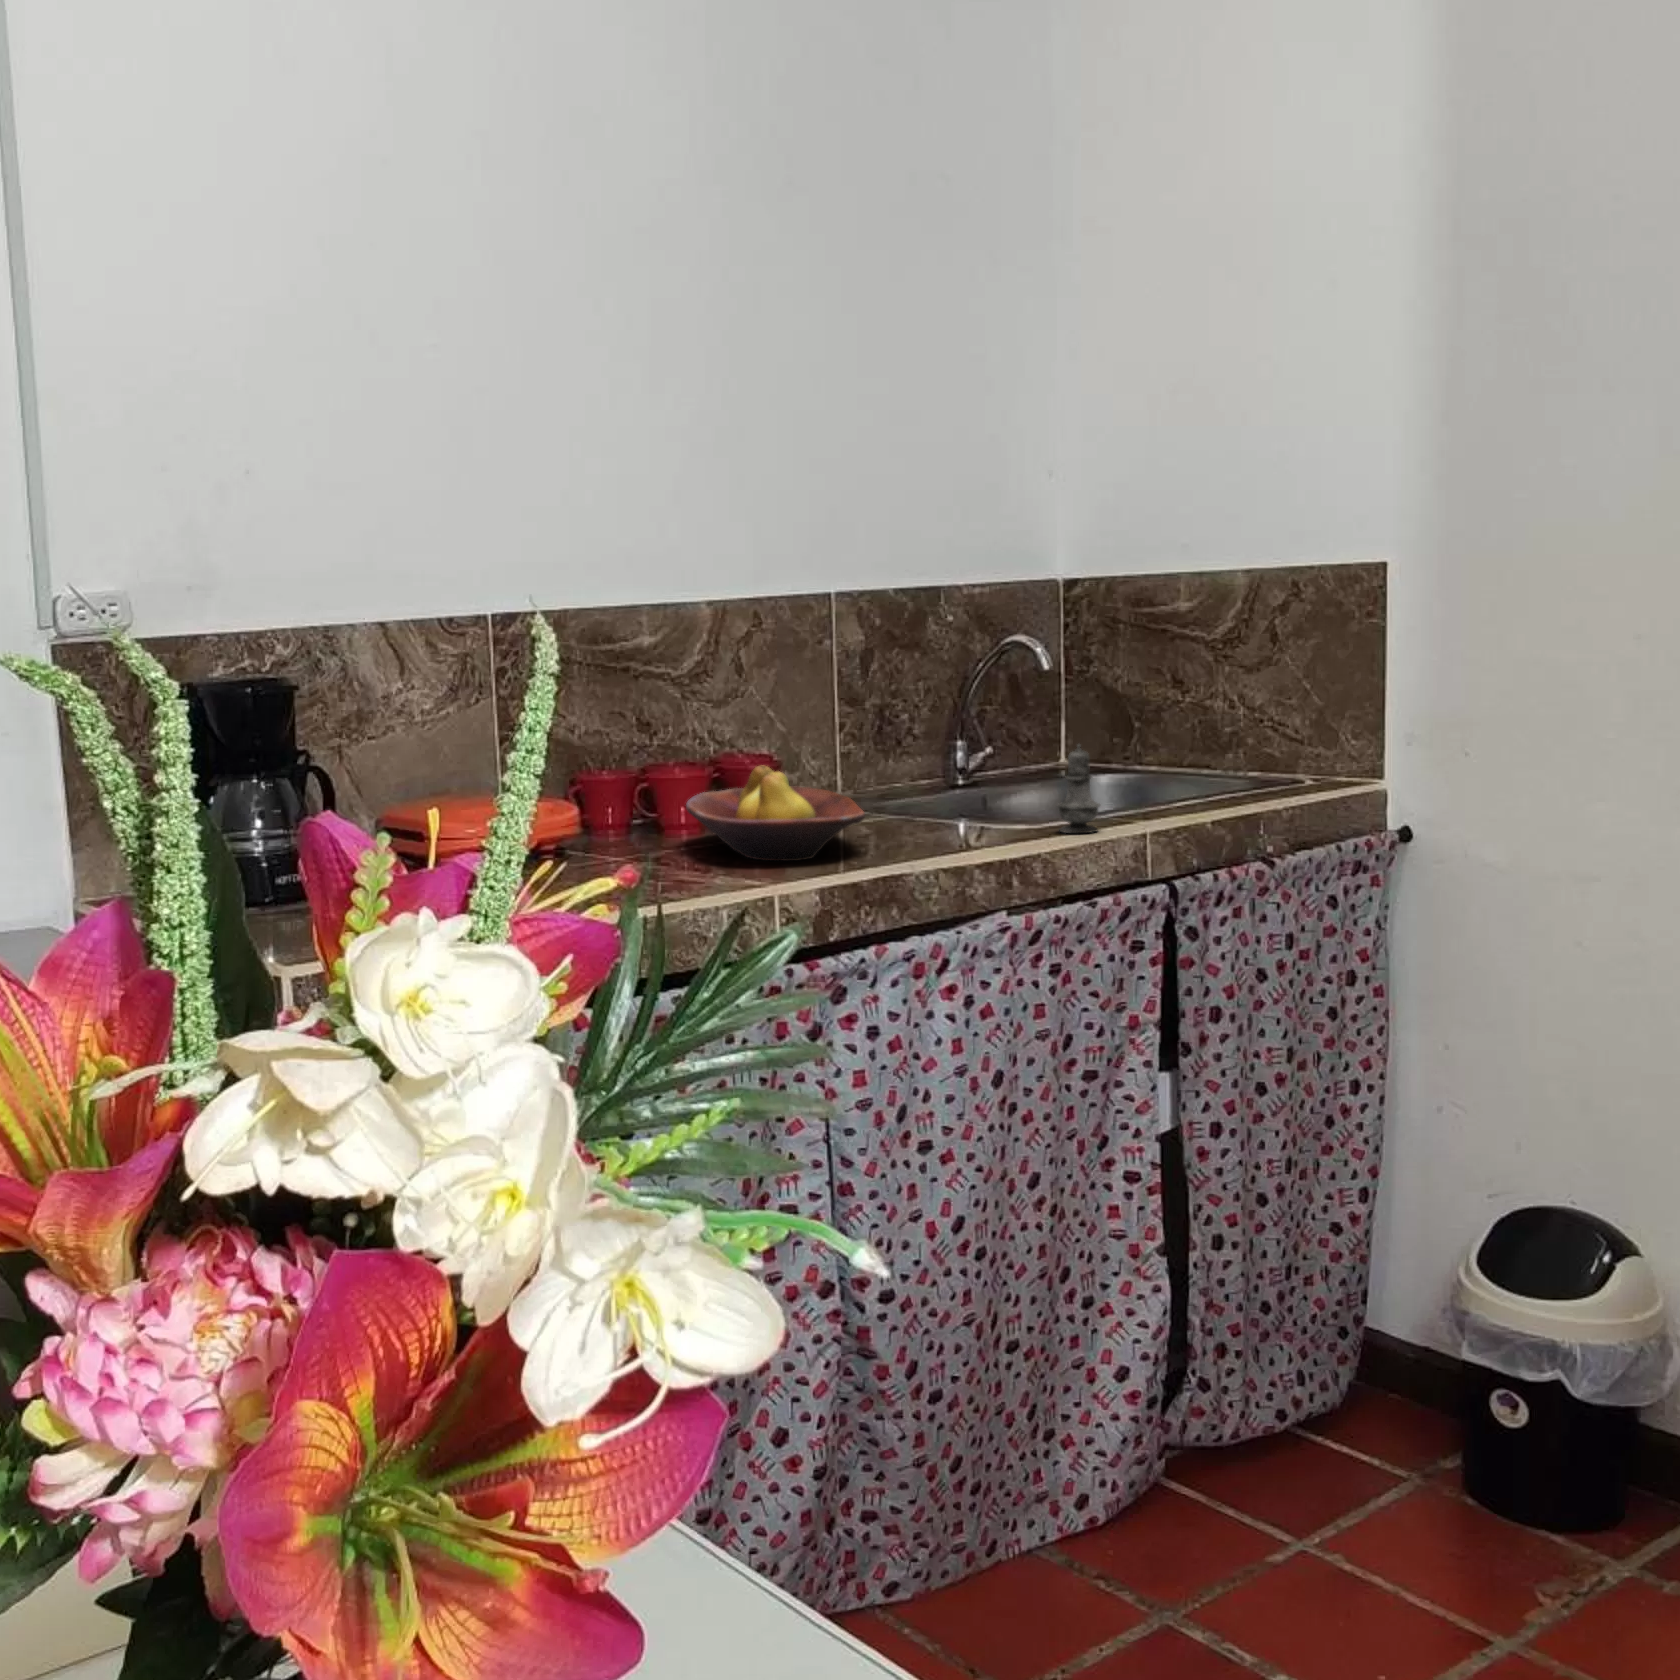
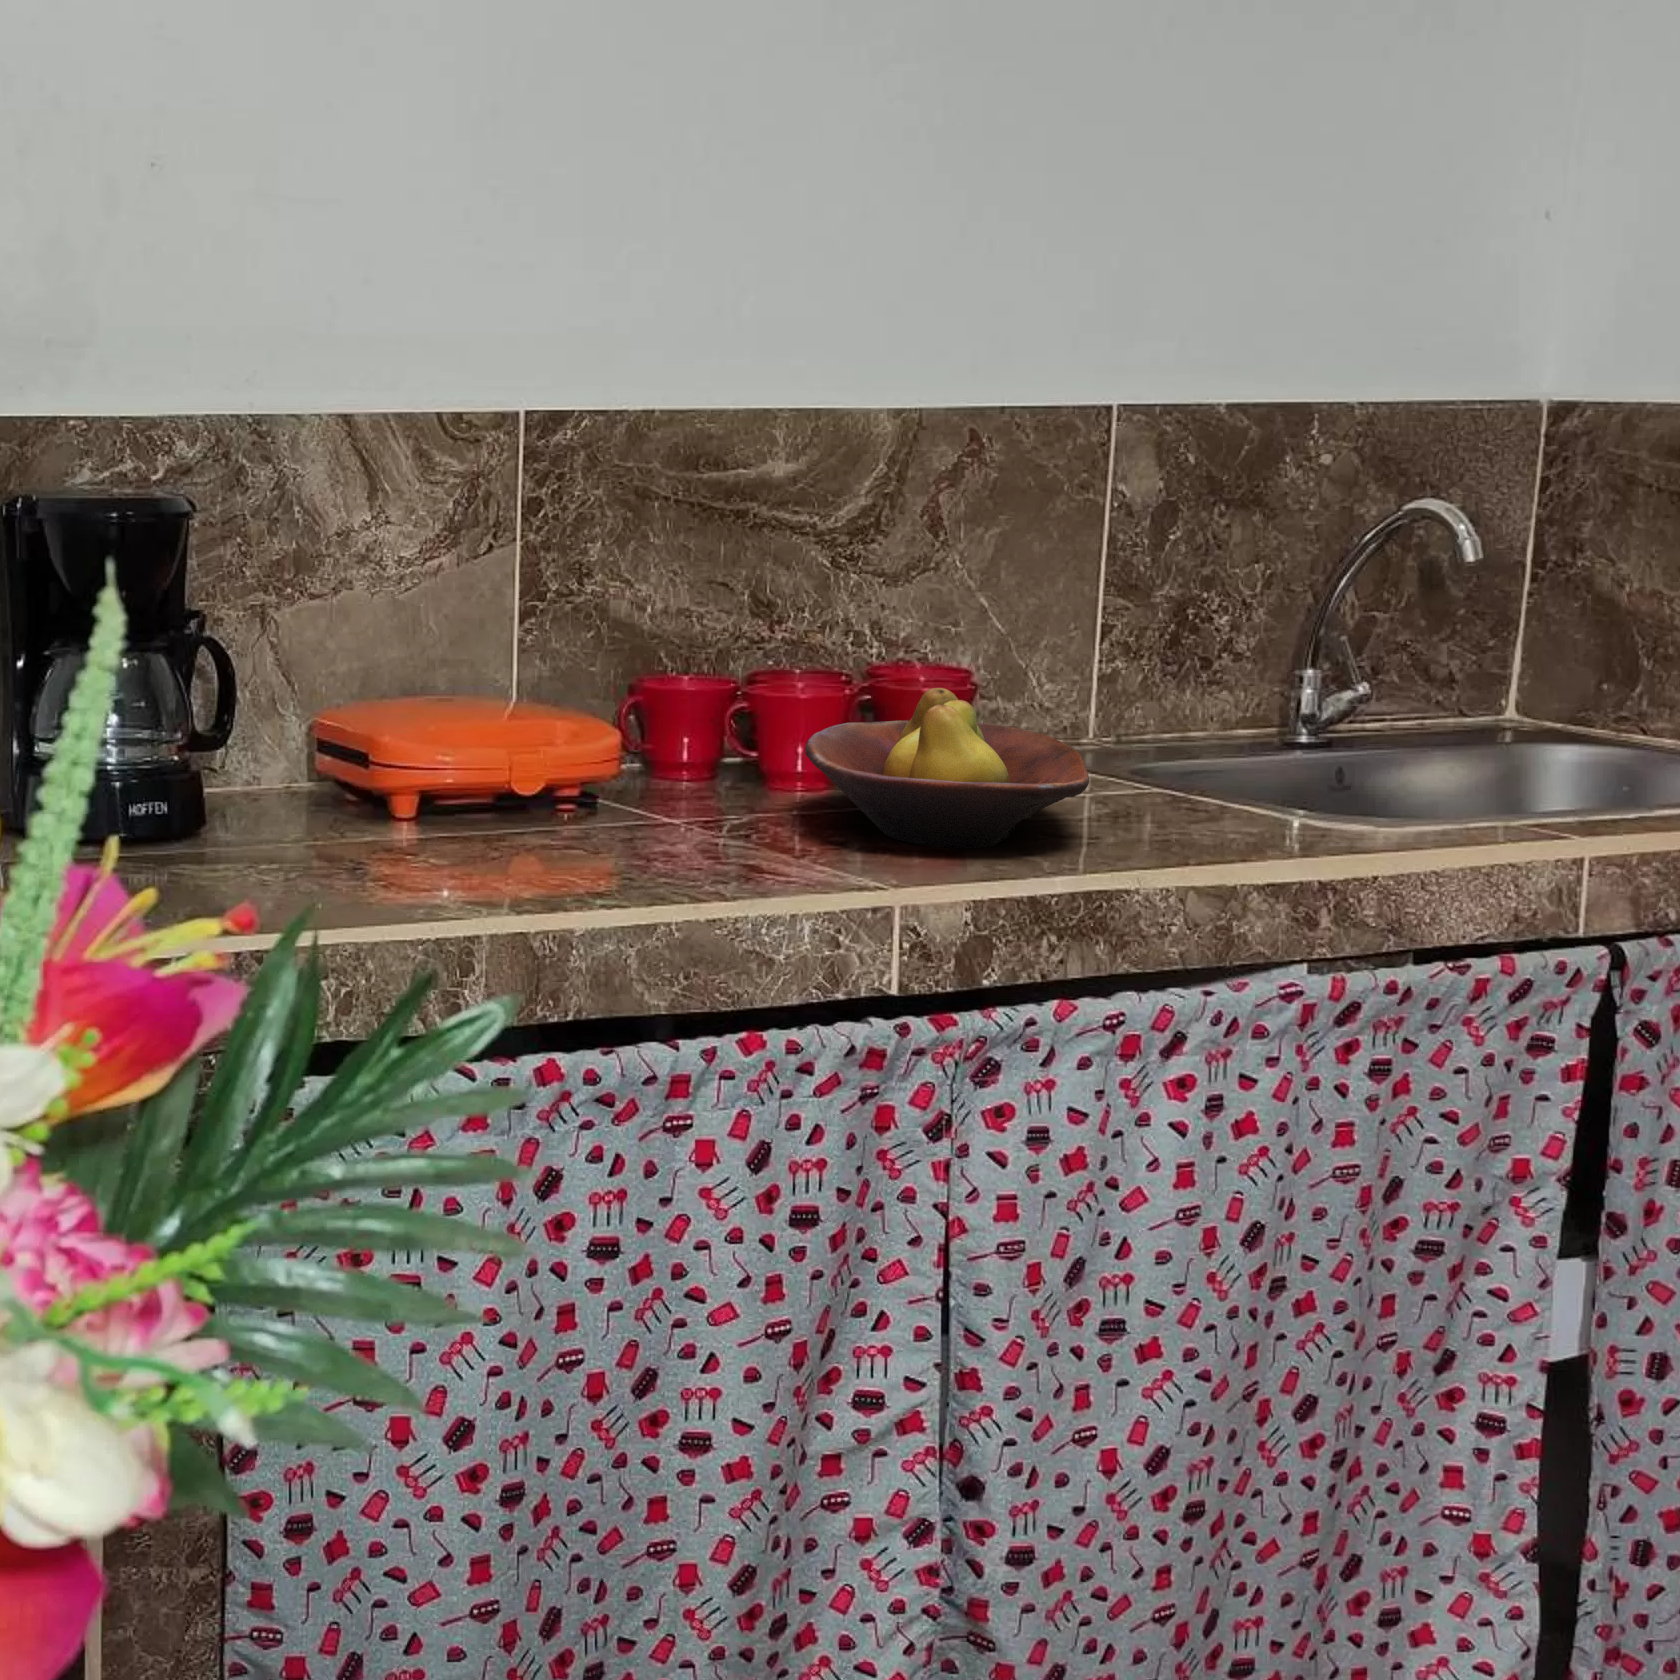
salt shaker: present [1057,744,1100,833] -> none [1426,696,1503,847]

